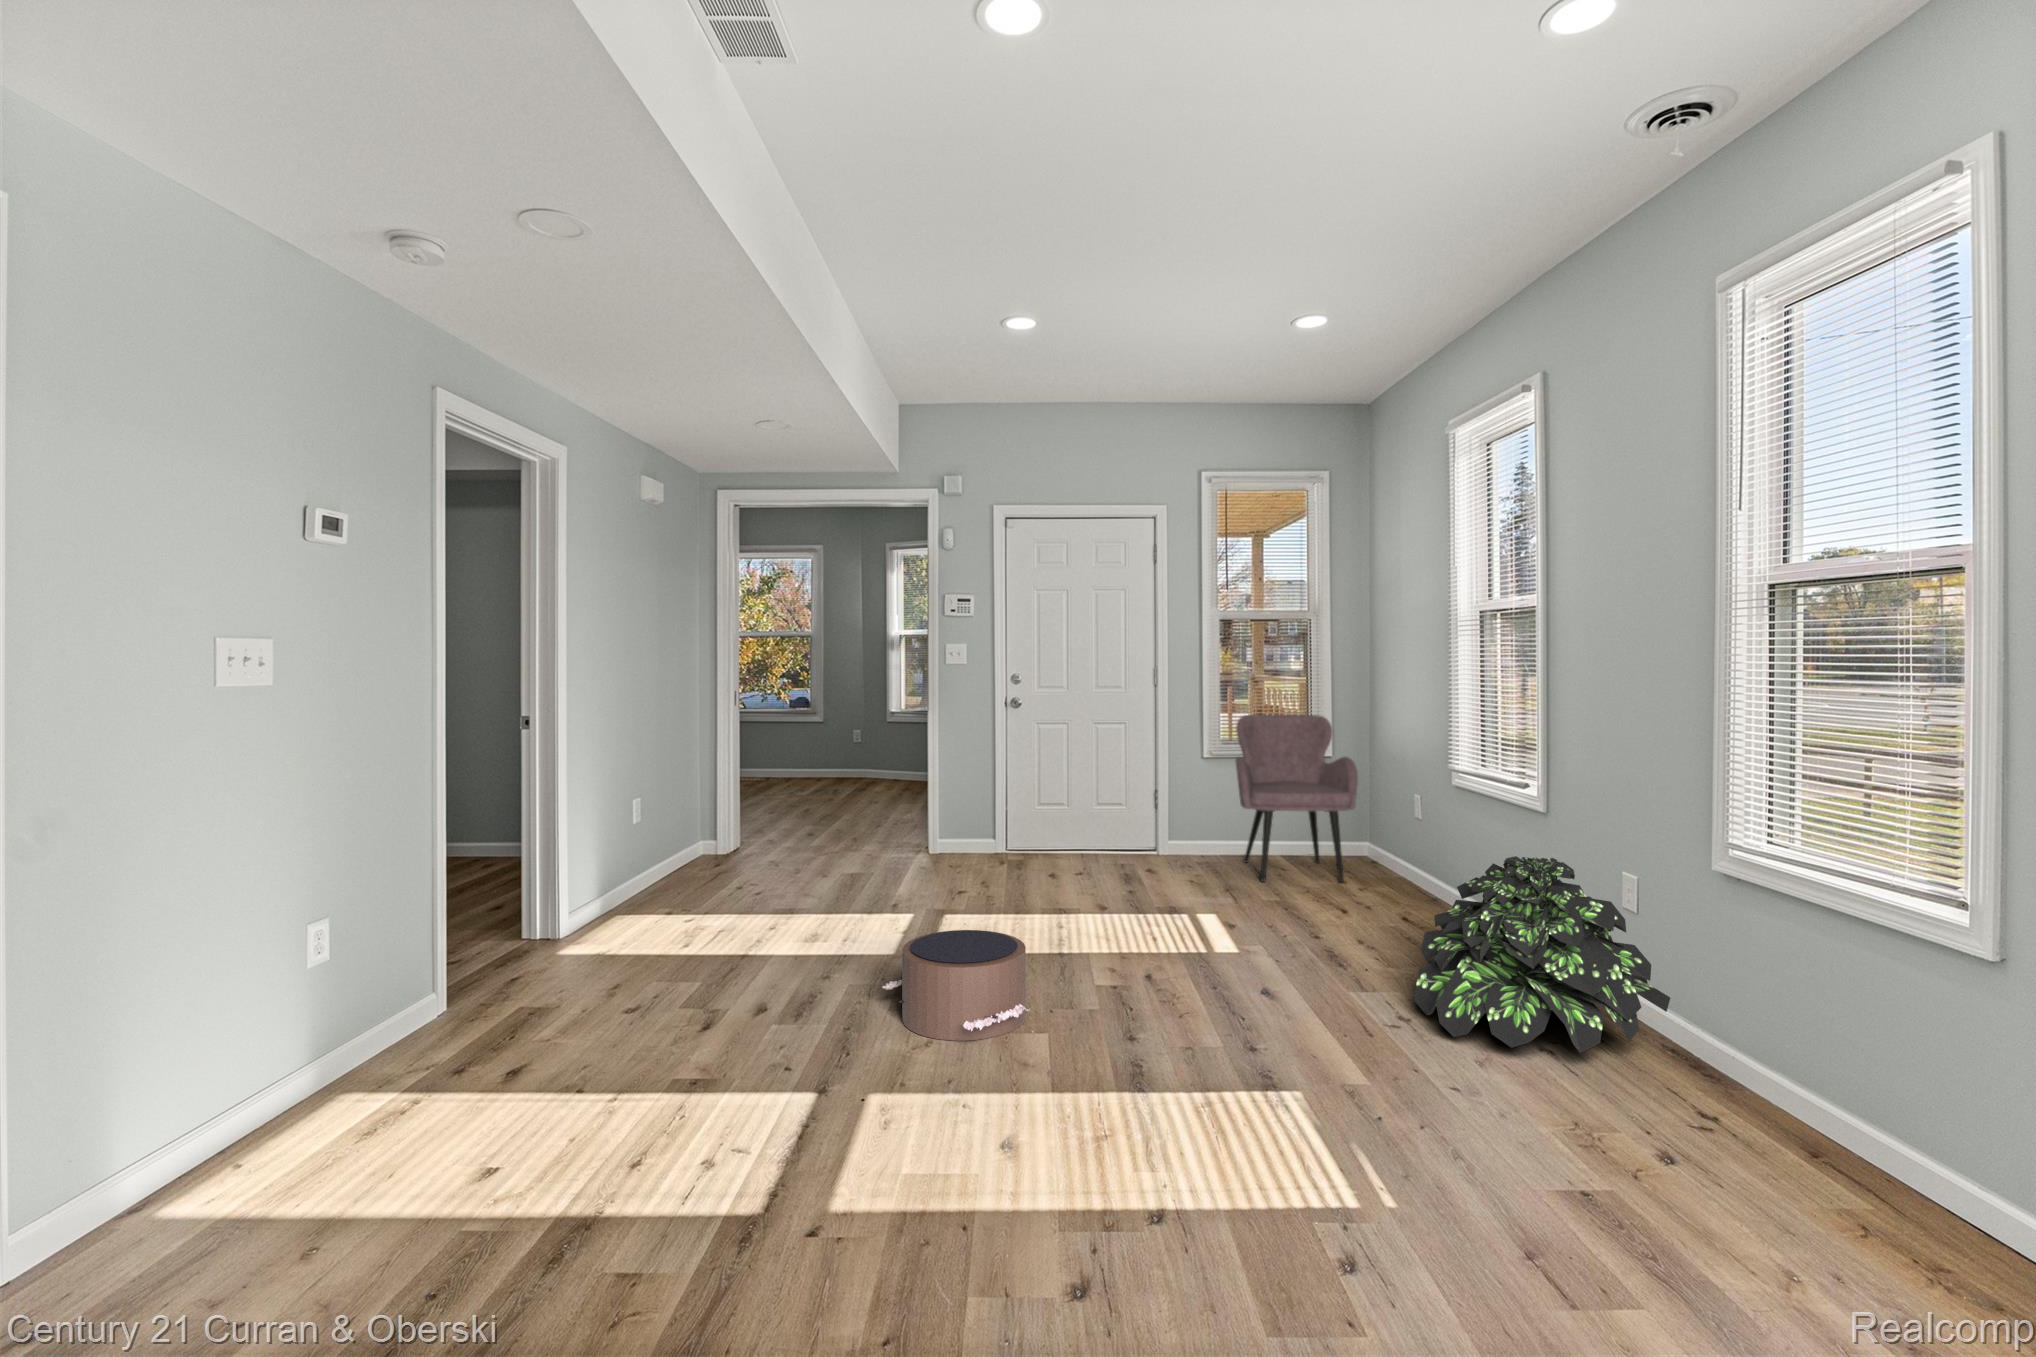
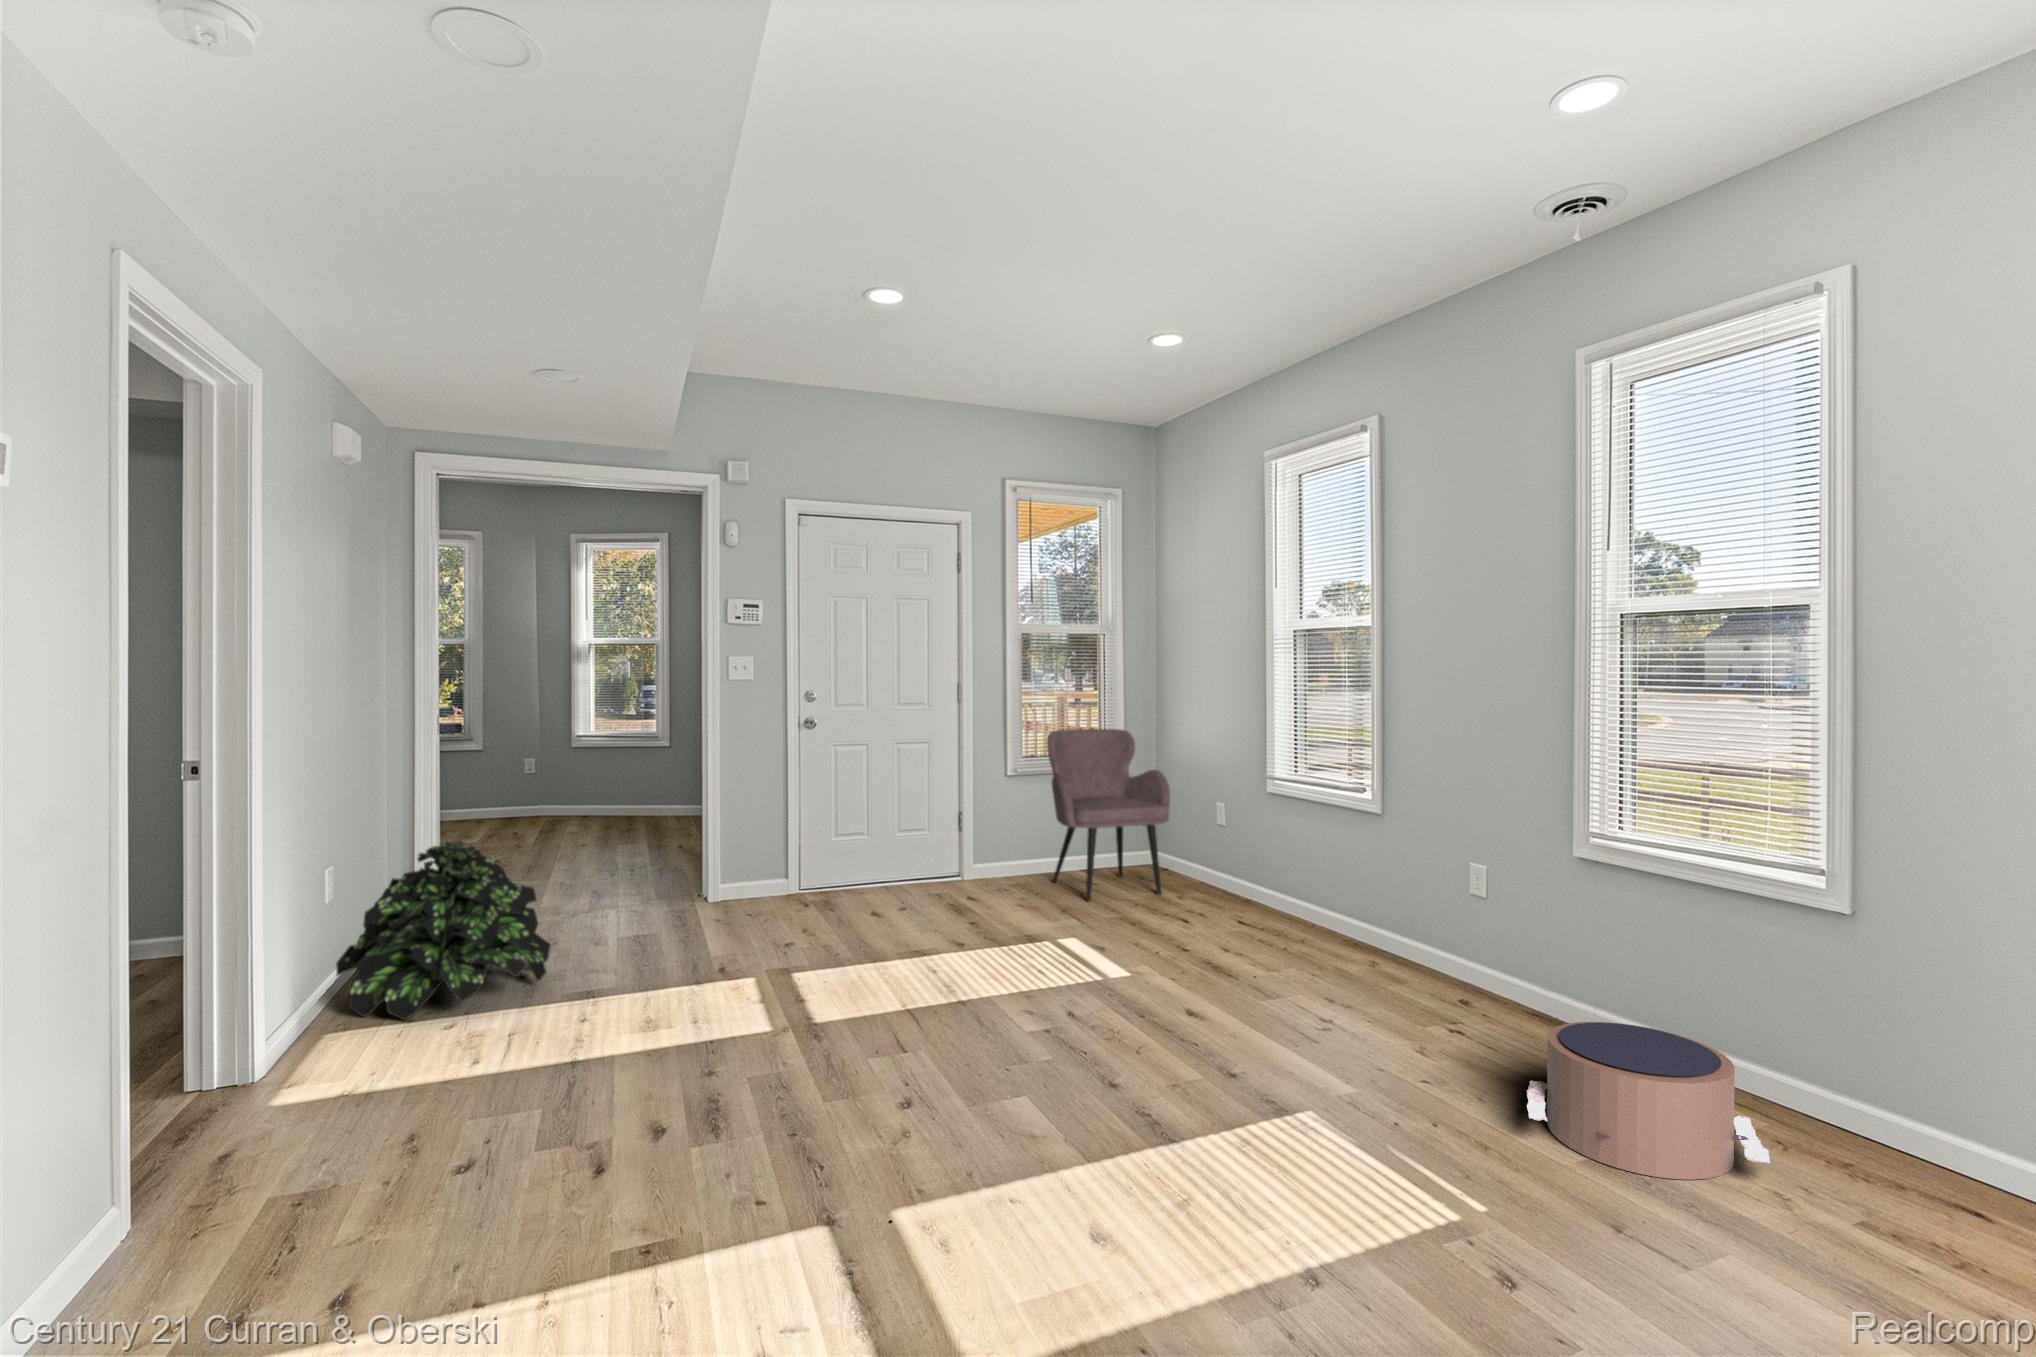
potted plant: present [1413,856,1670,1053] -> present [336,841,551,1020]
pouf: present [882,930,1030,1041] -> present [1527,1022,1770,1180]

